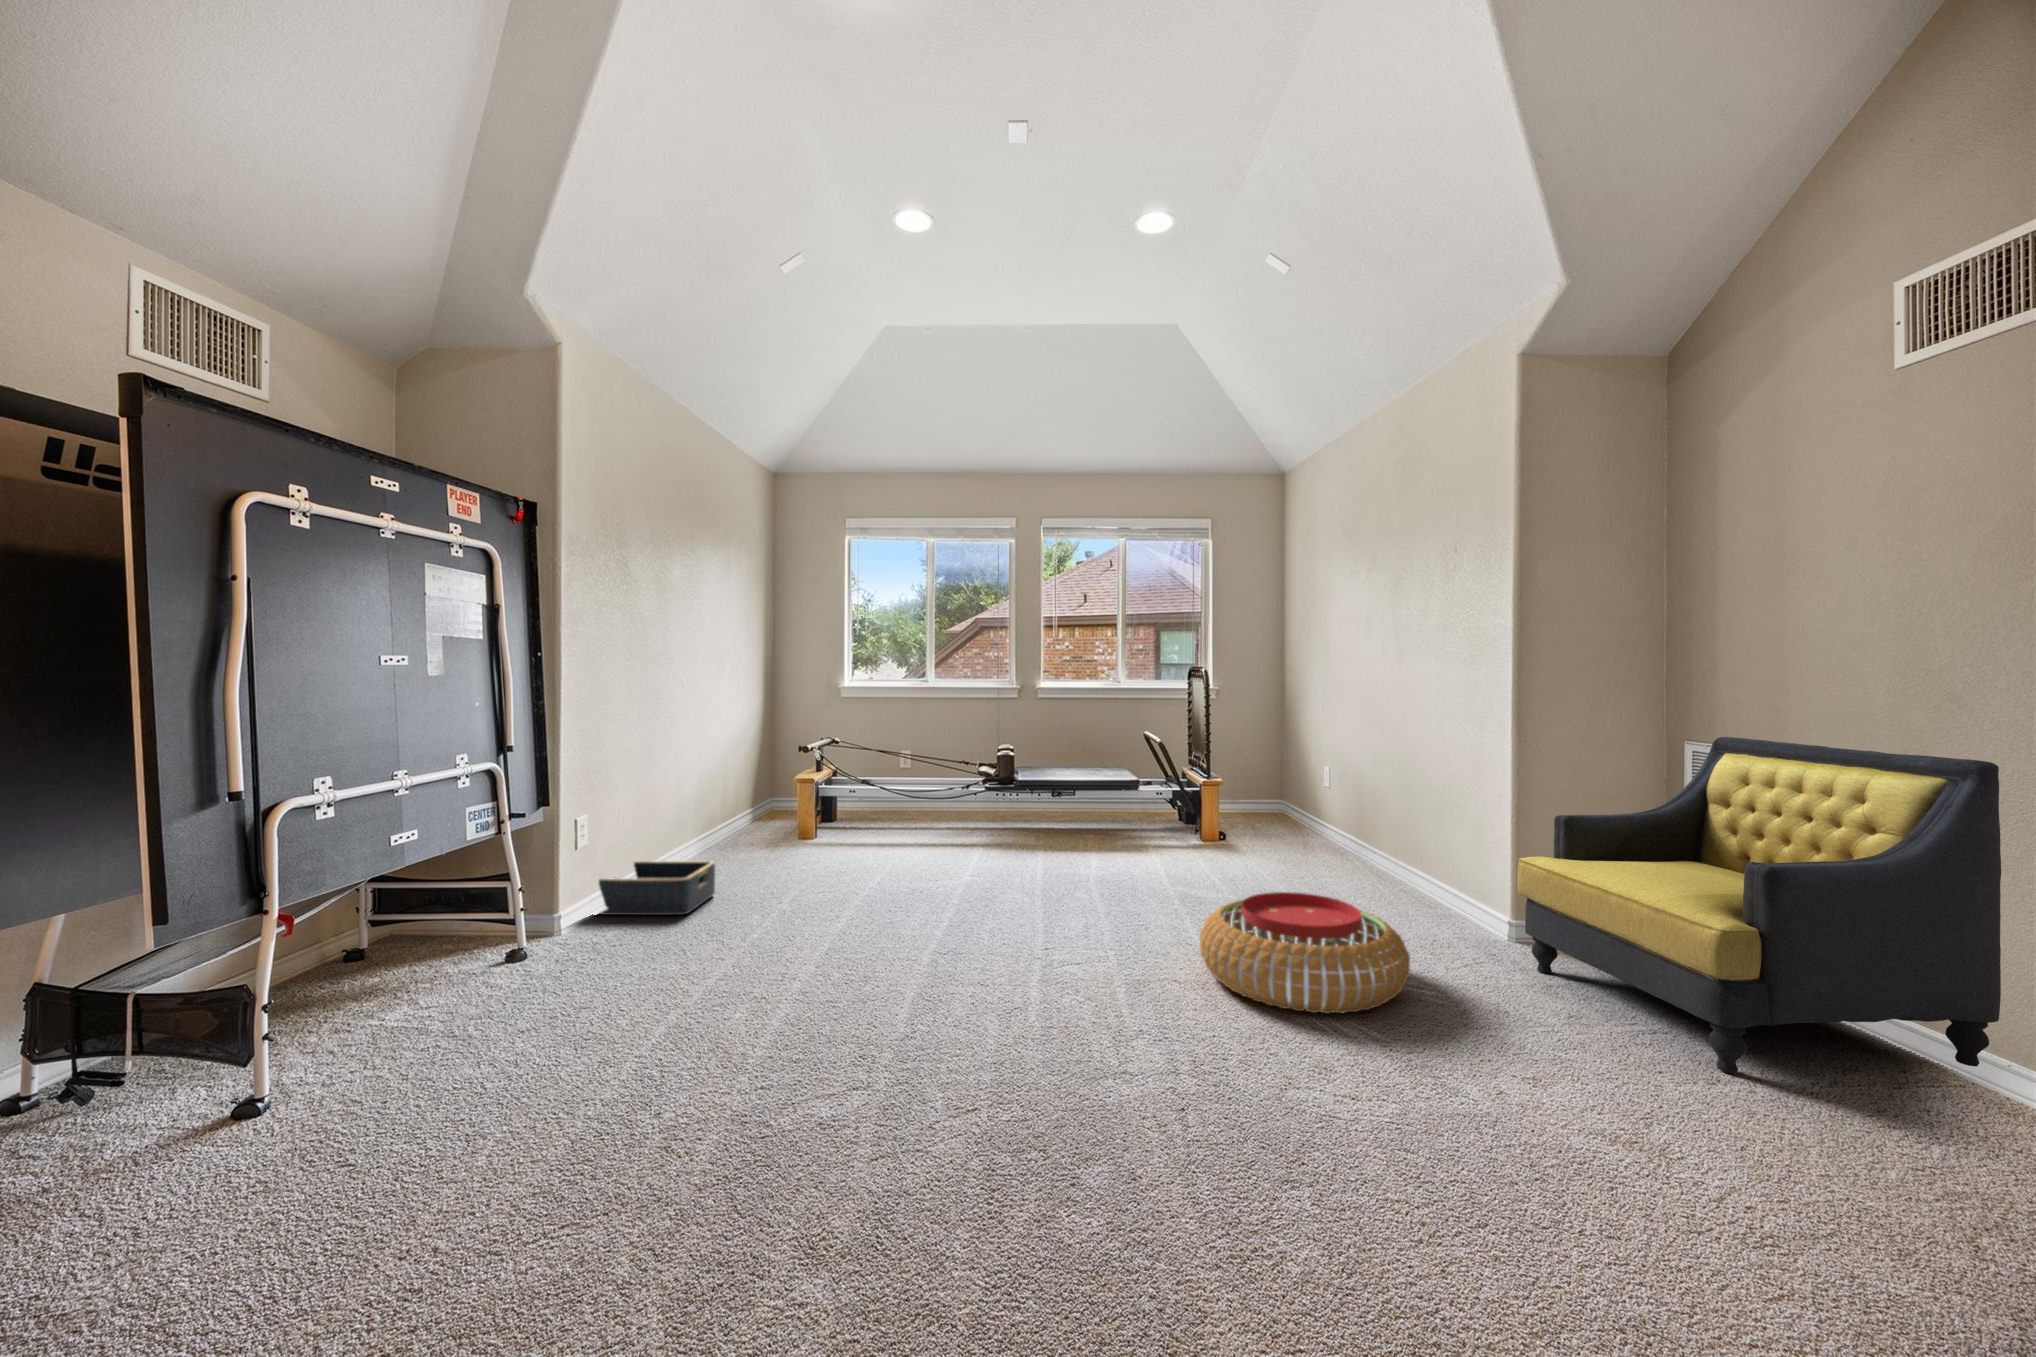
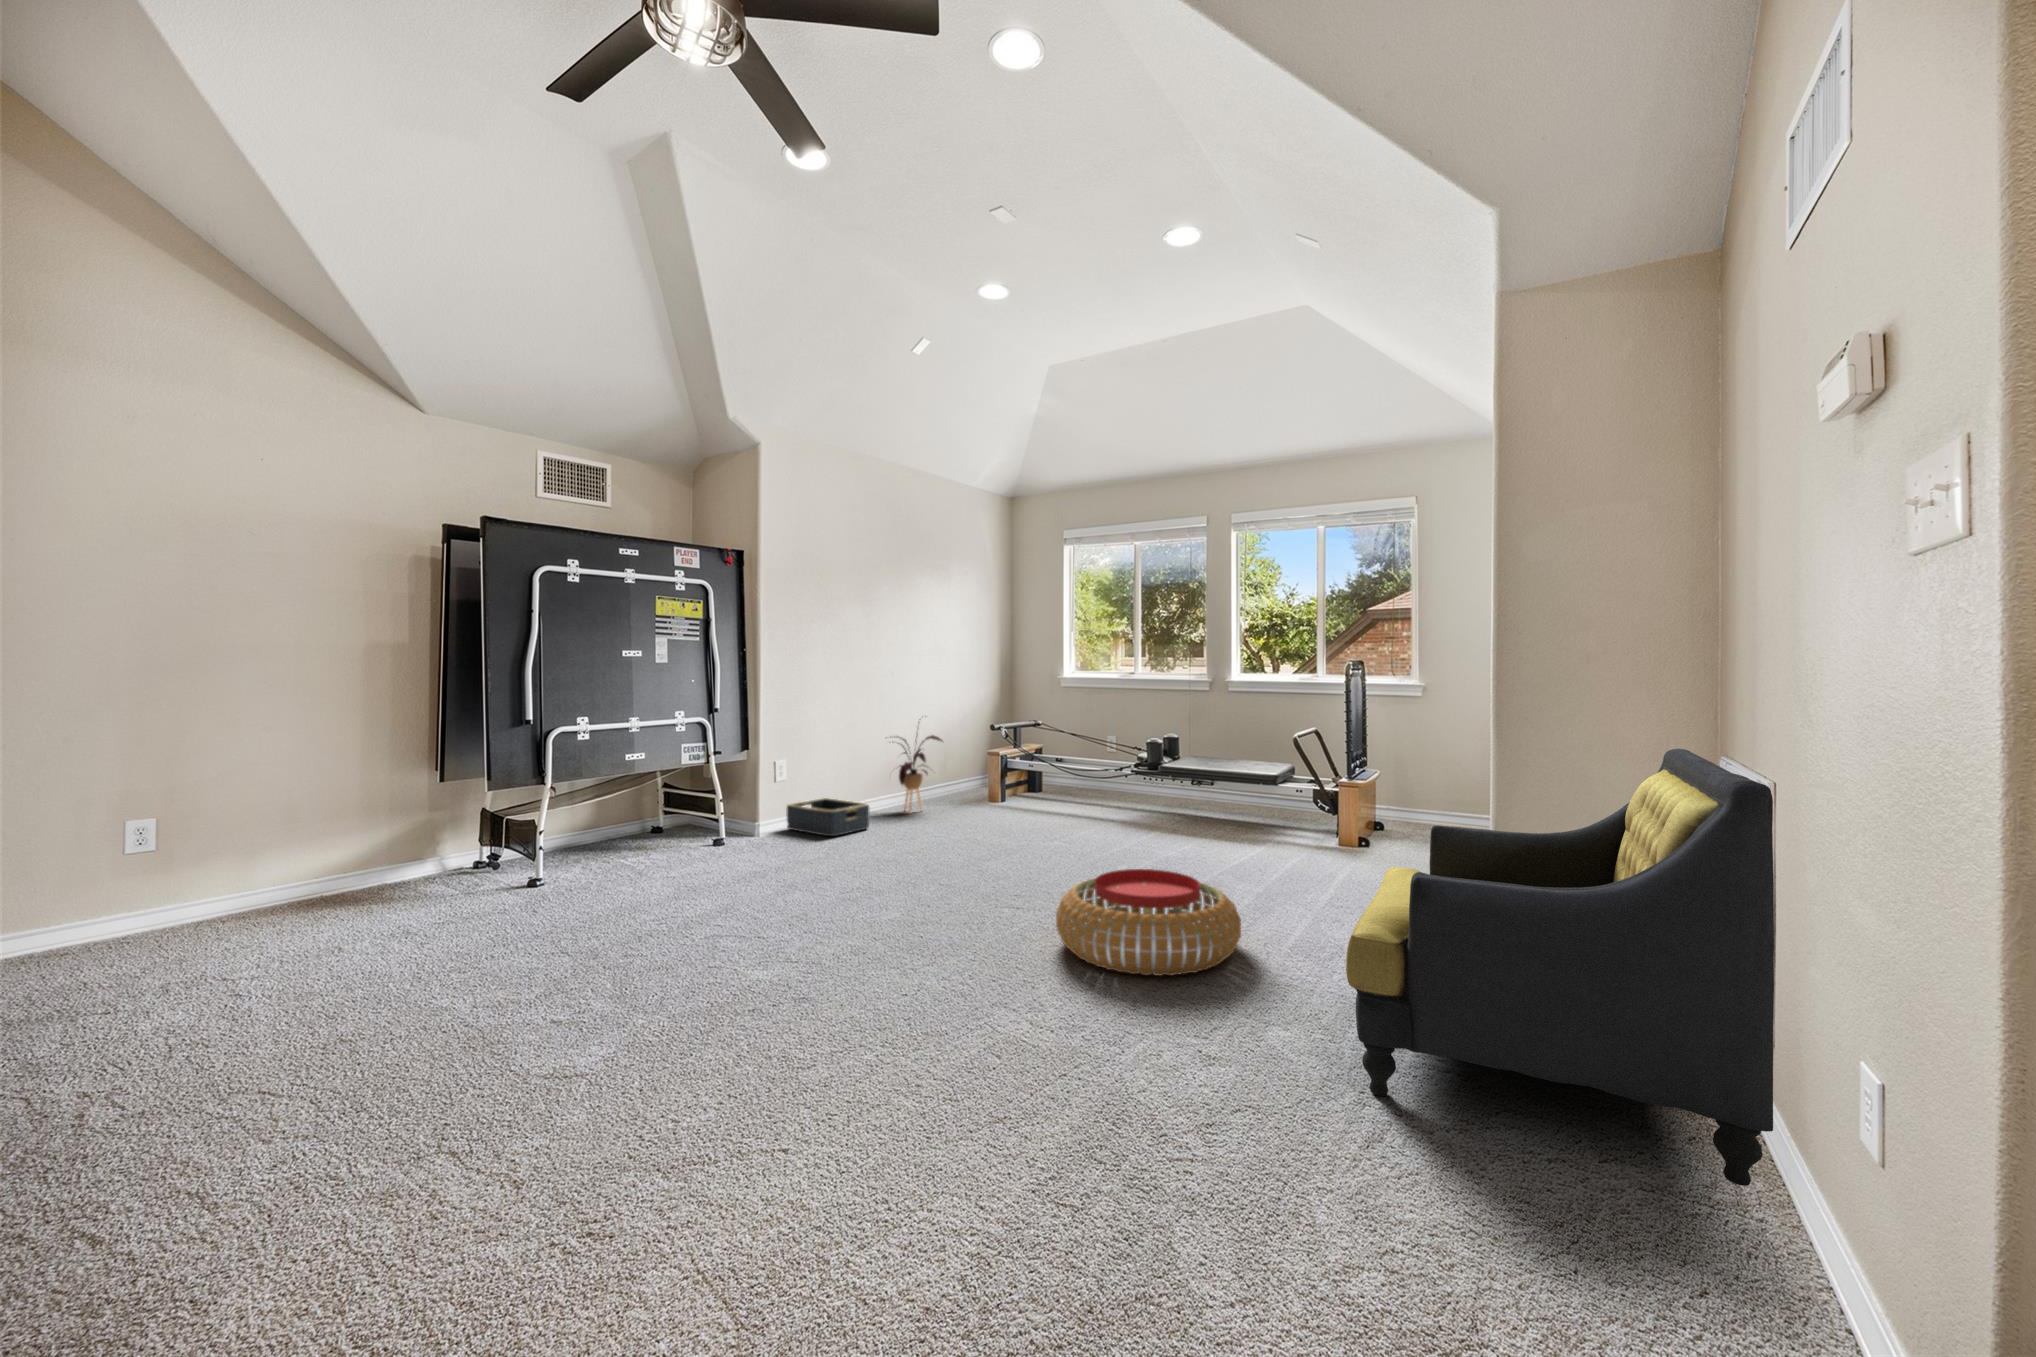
house plant: none [684,738,775,867] -> present [890,735,942,813]

